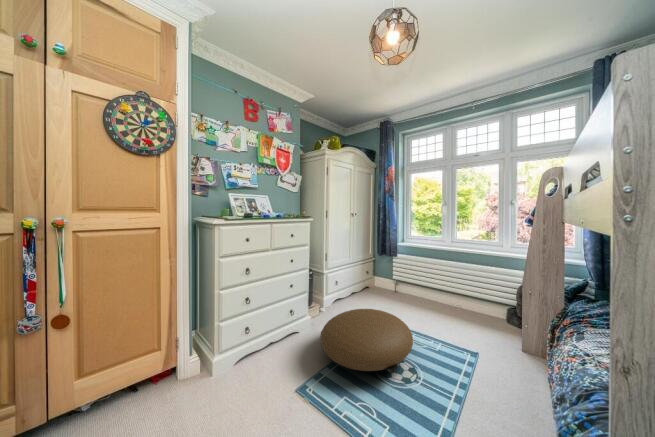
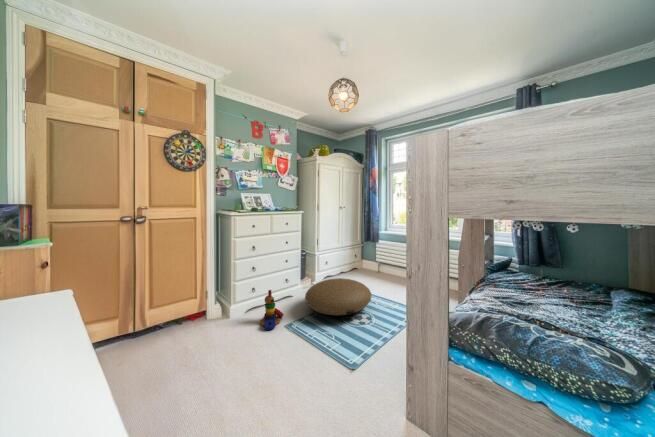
stacking toy: none [256,336,291,405] -> present [260,290,283,330]

